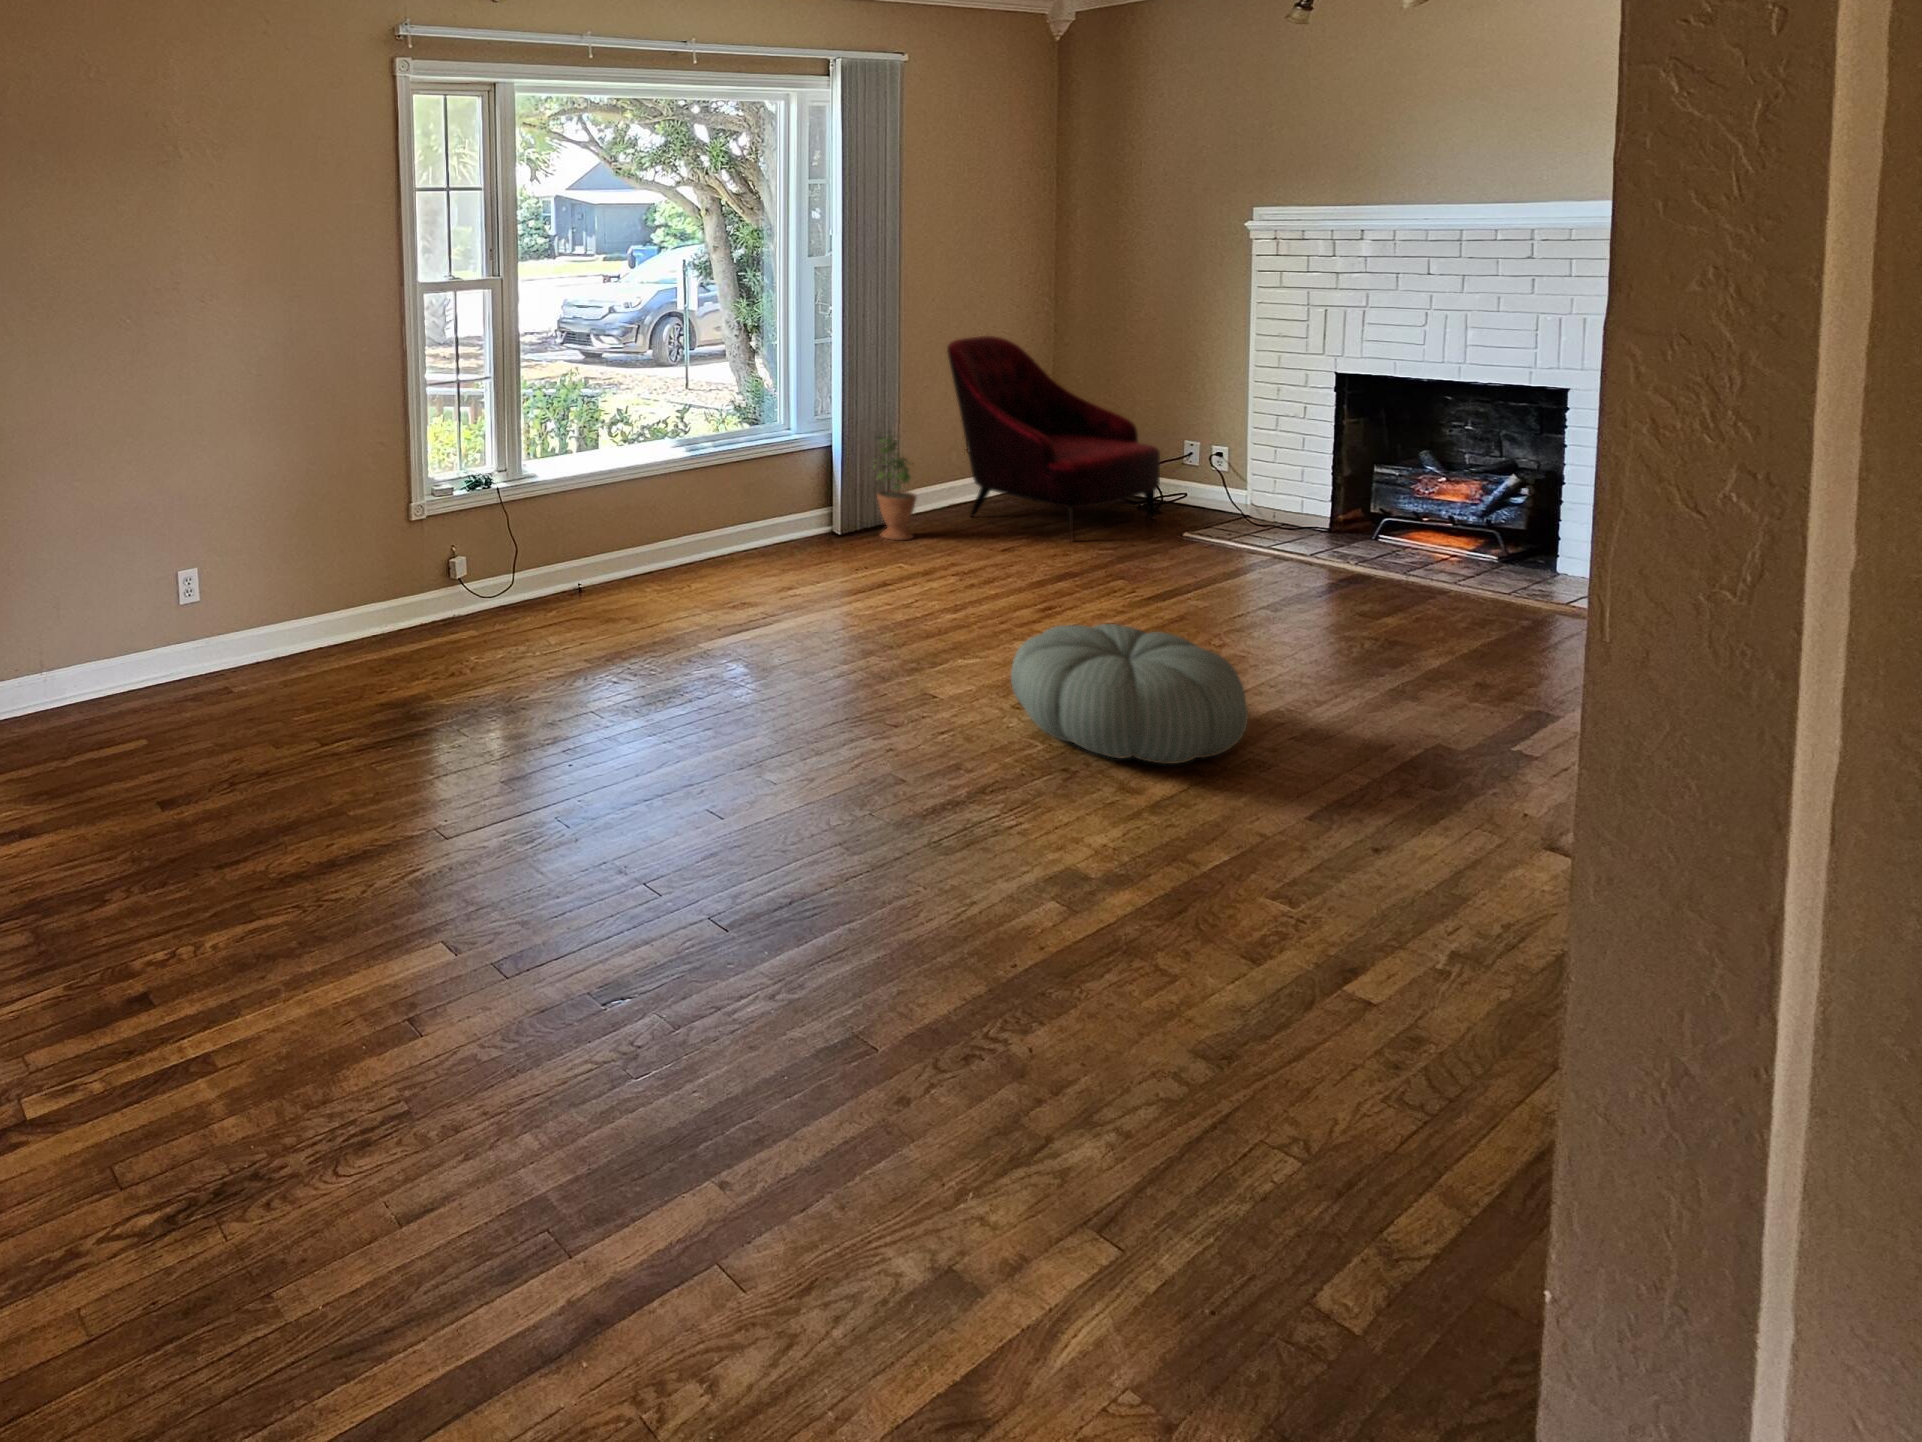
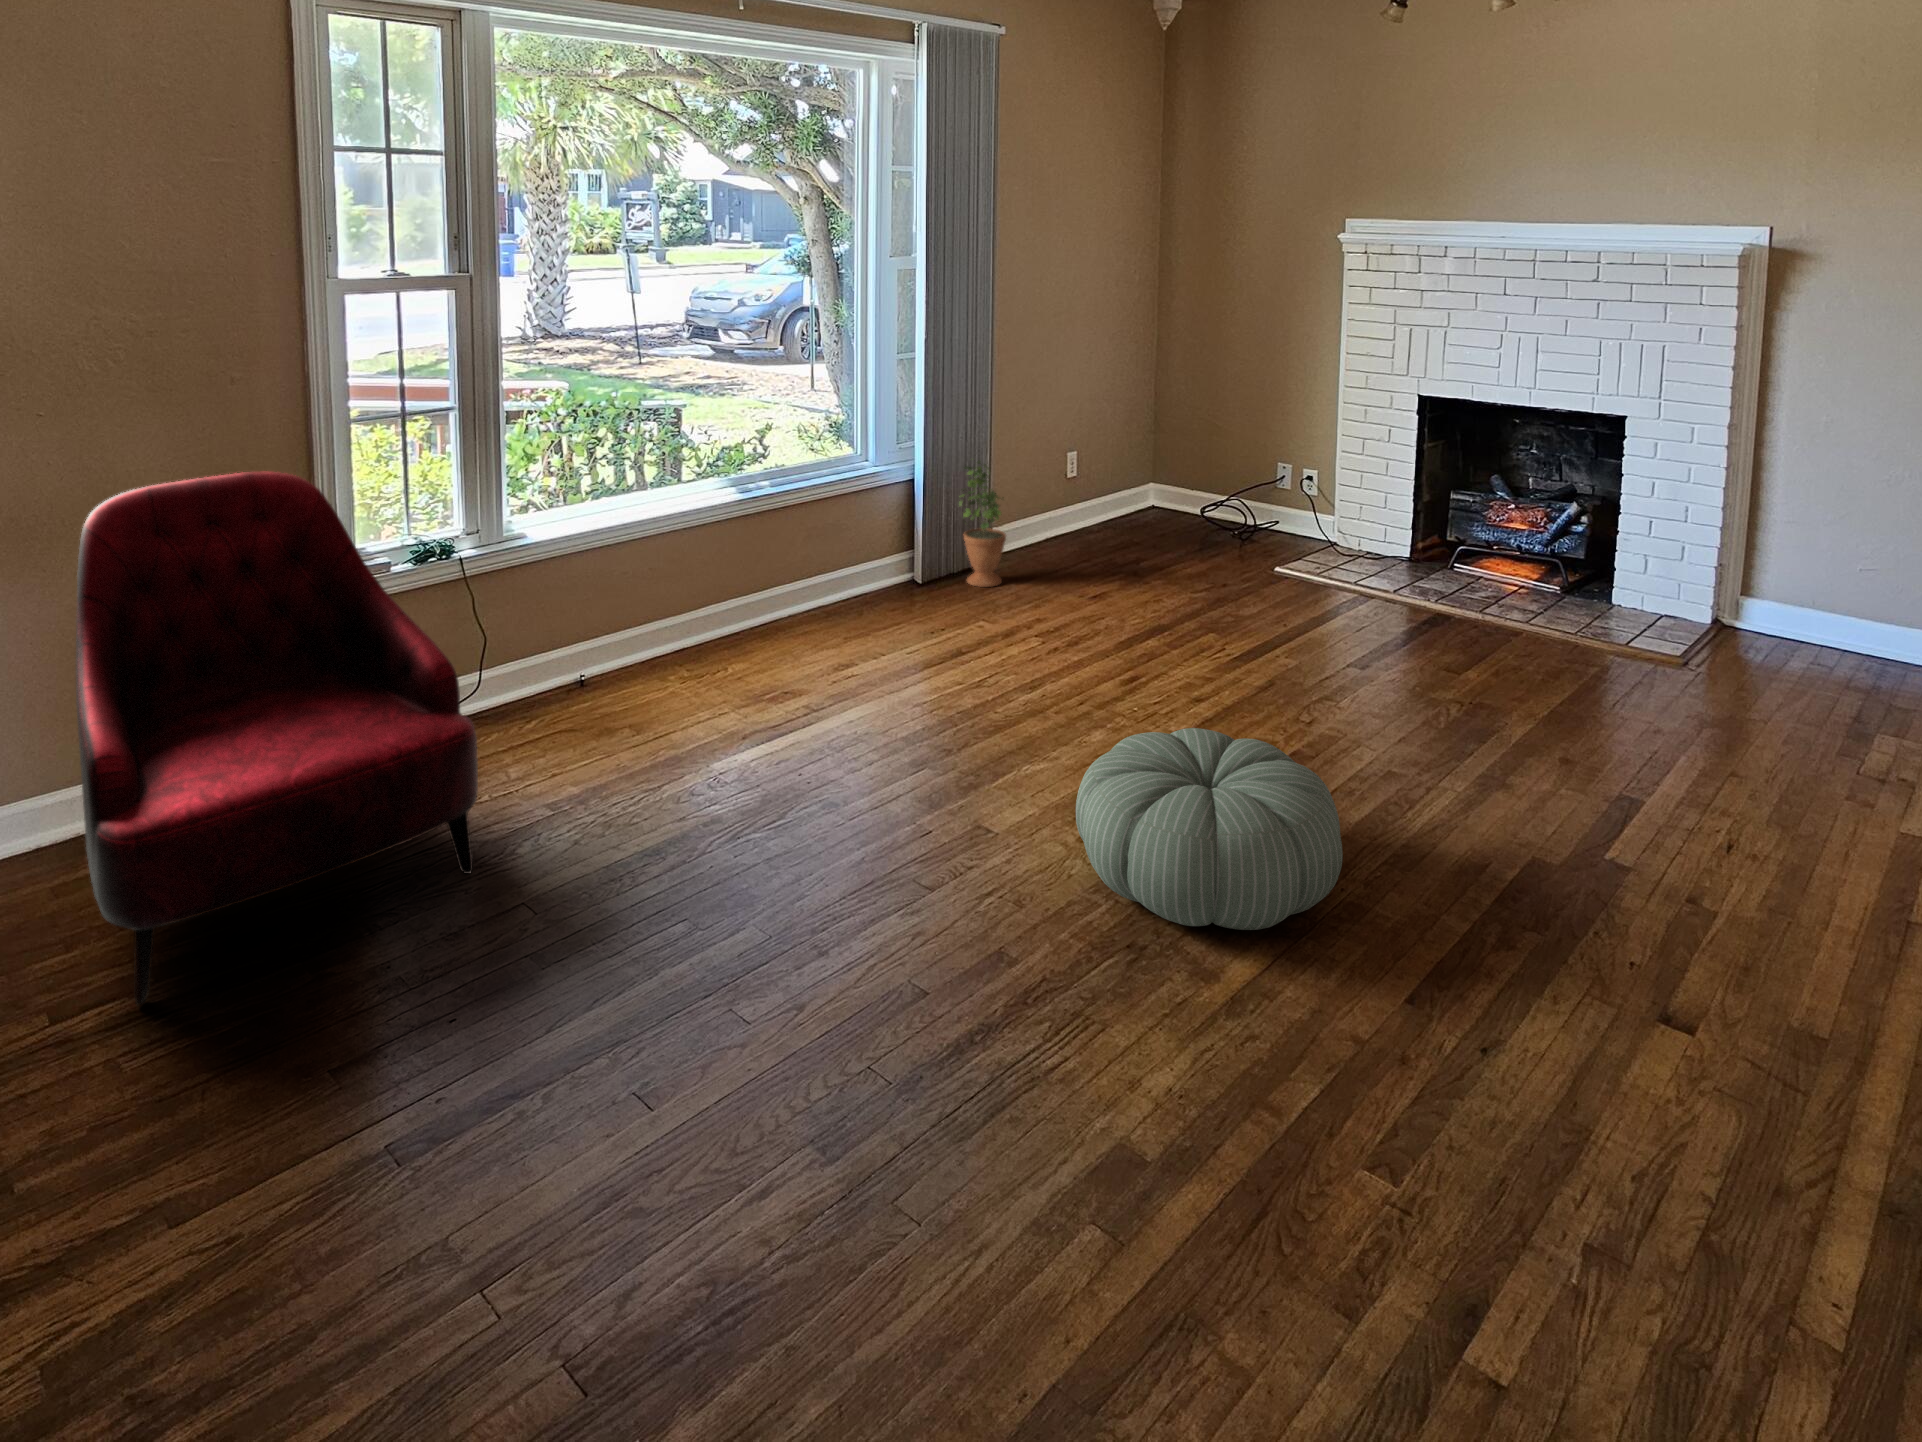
armchair: present [947,336,1160,540] -> present [76,472,478,1005]

